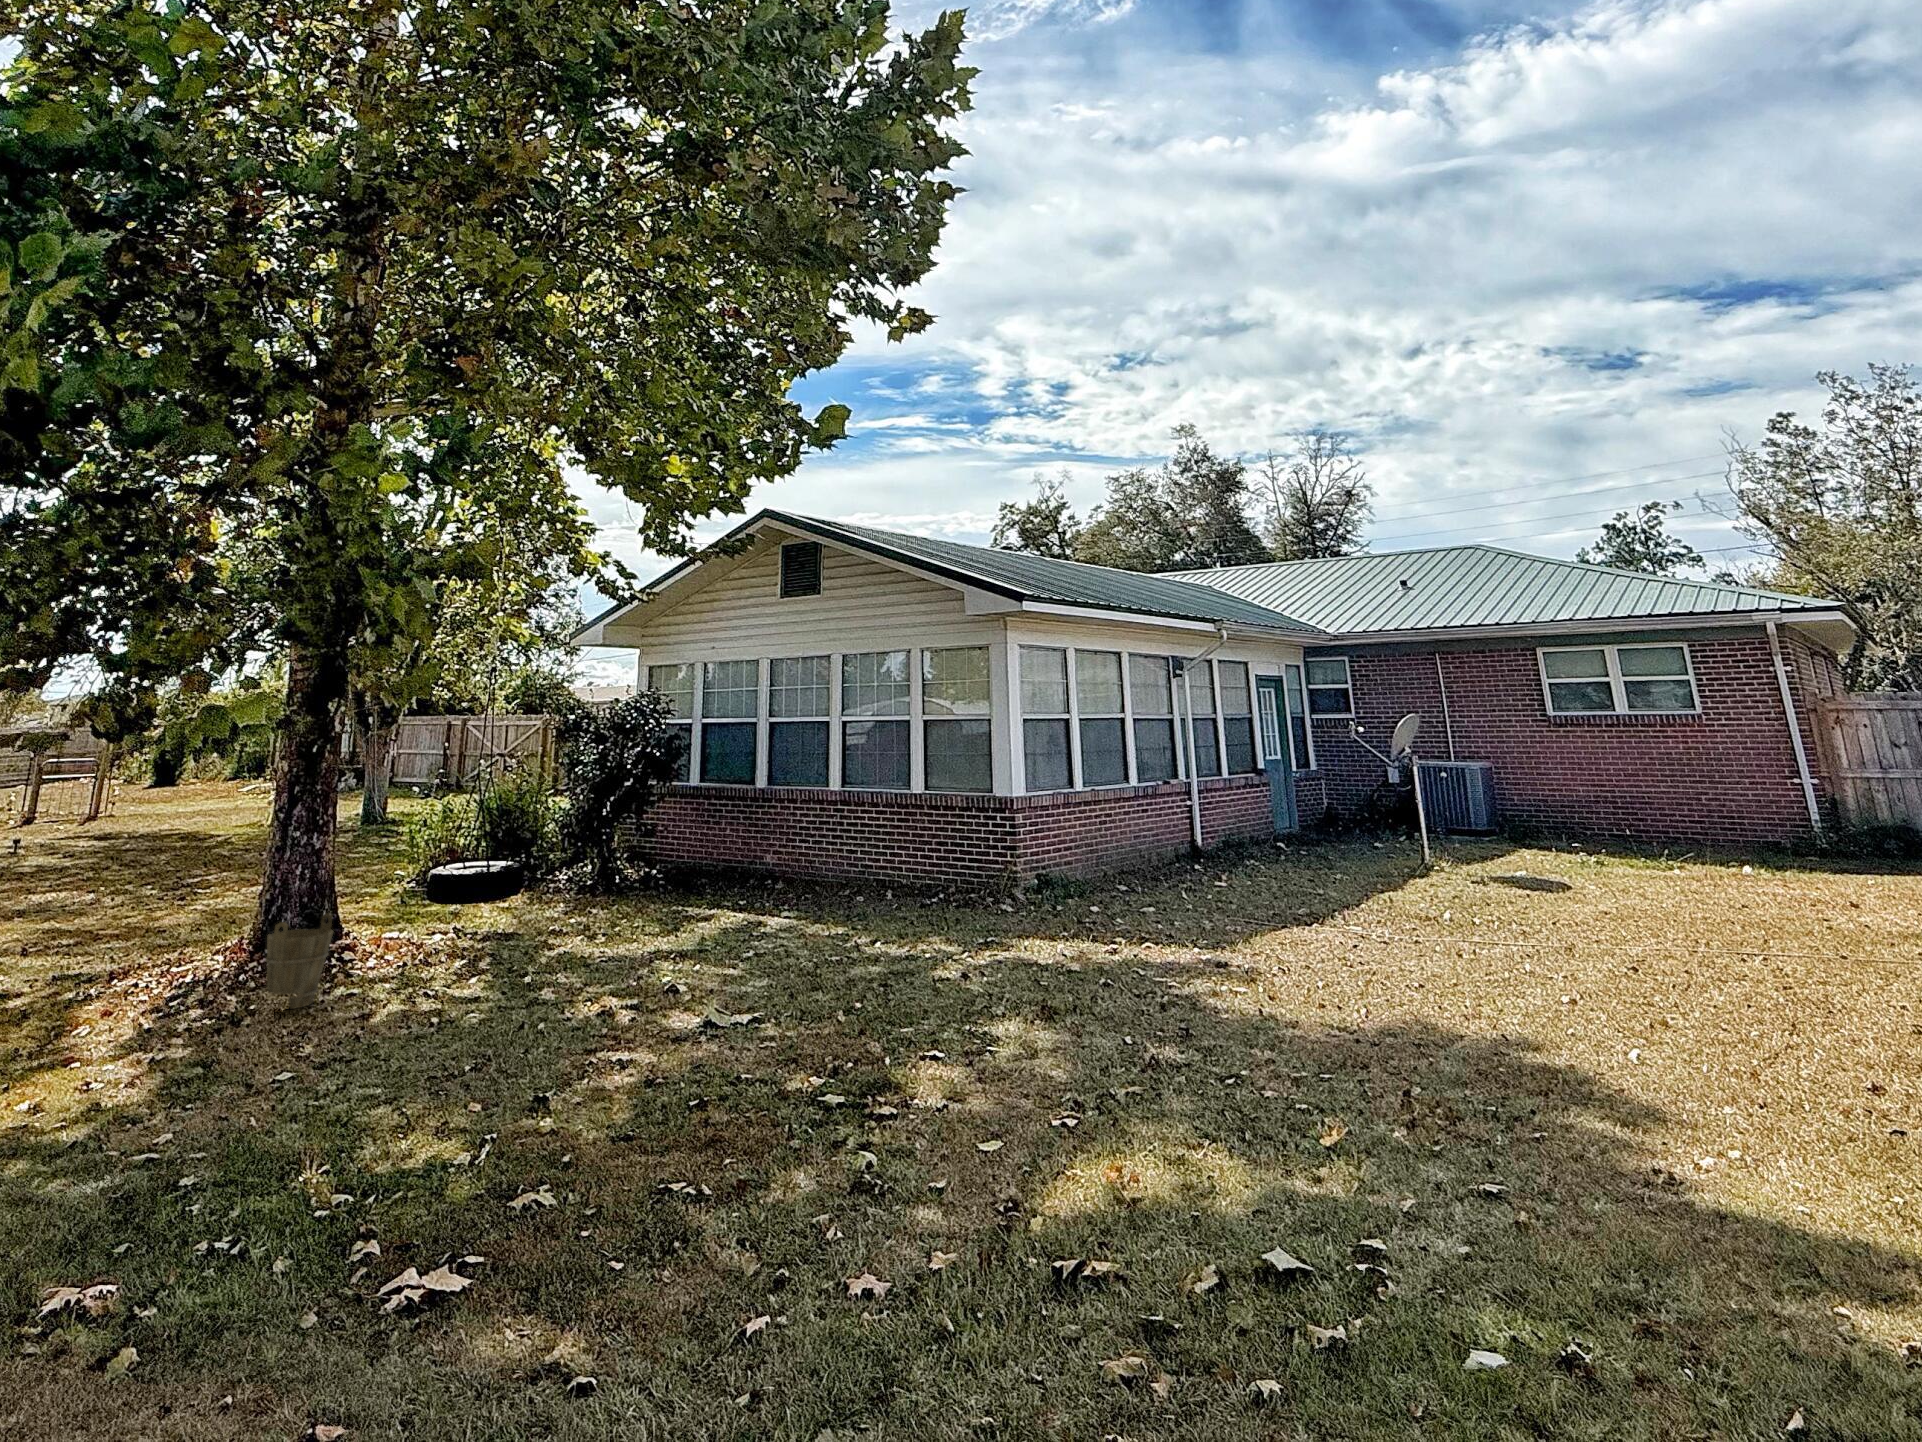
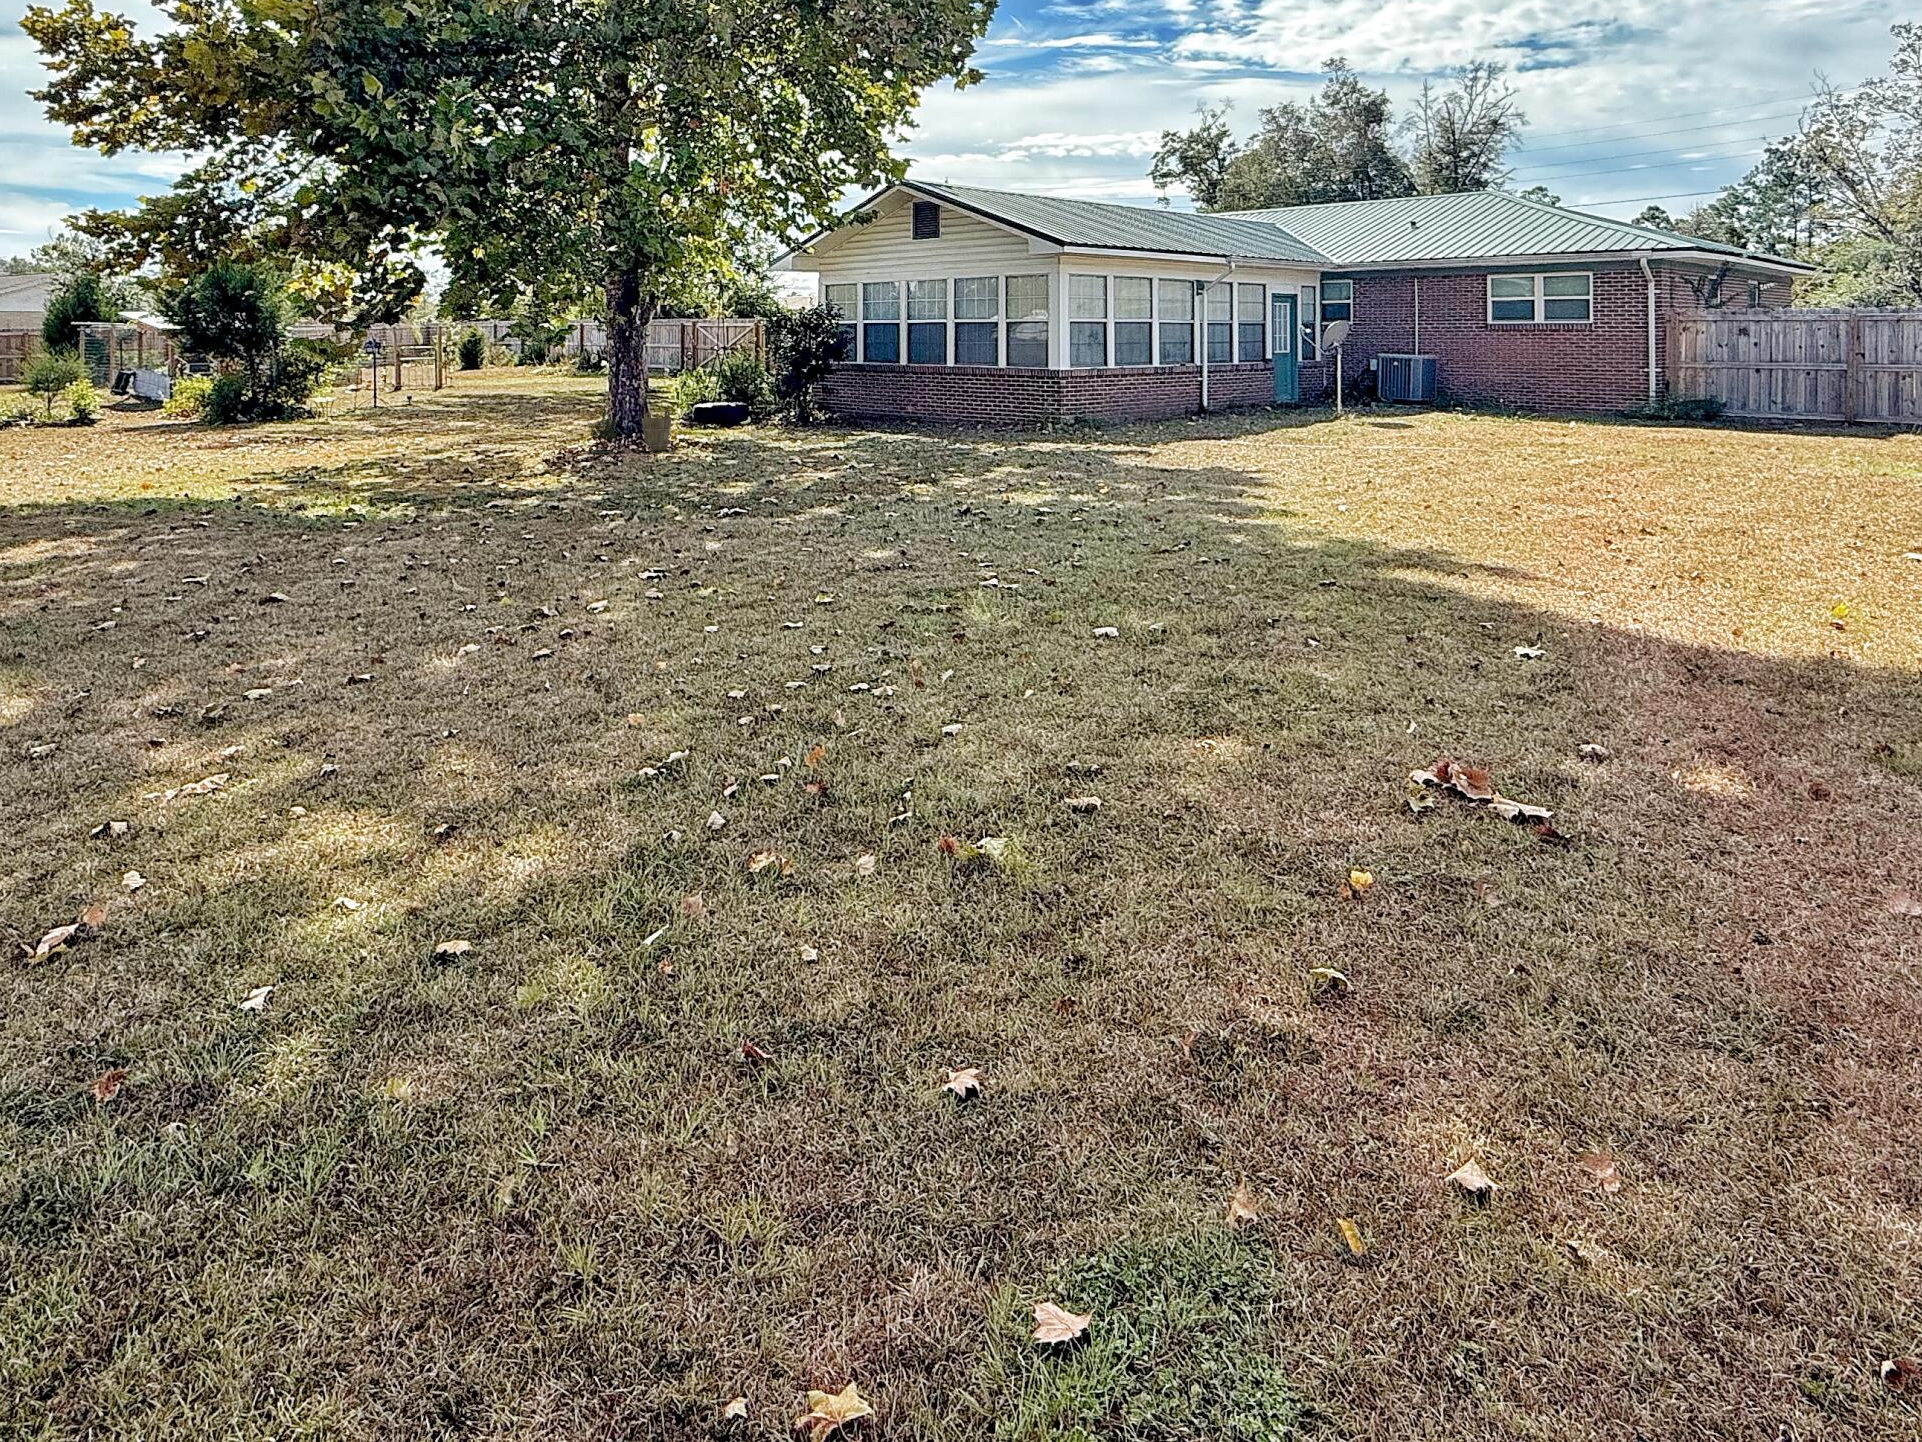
potted tree: none [137,909,212,1026] -> present [589,410,616,453]

